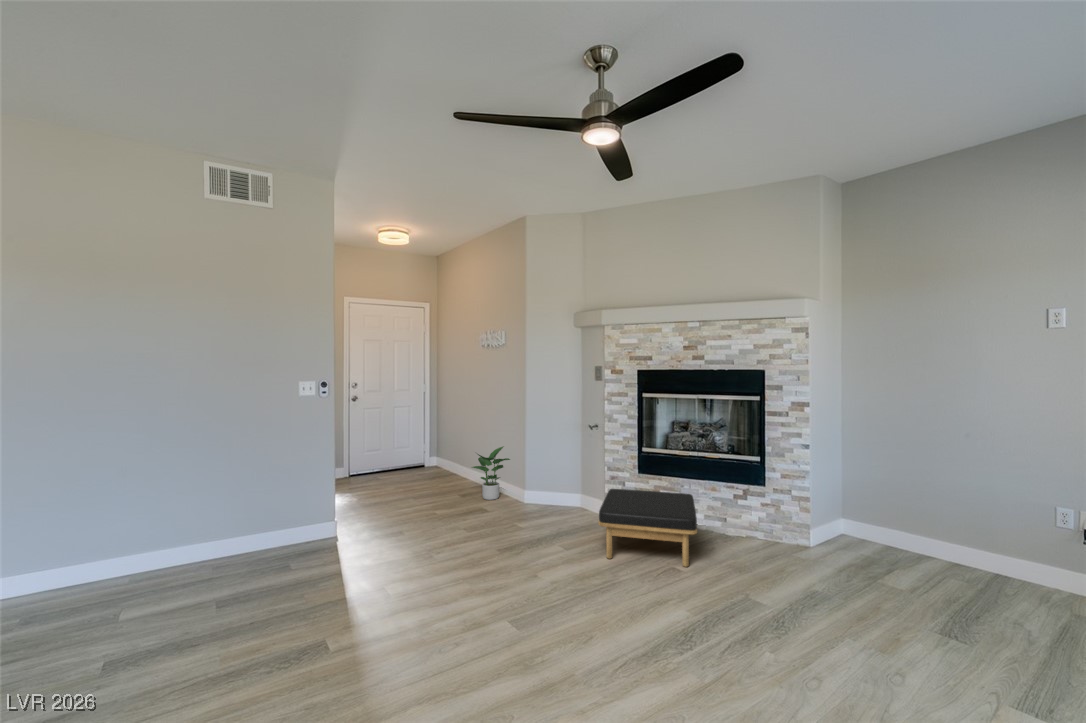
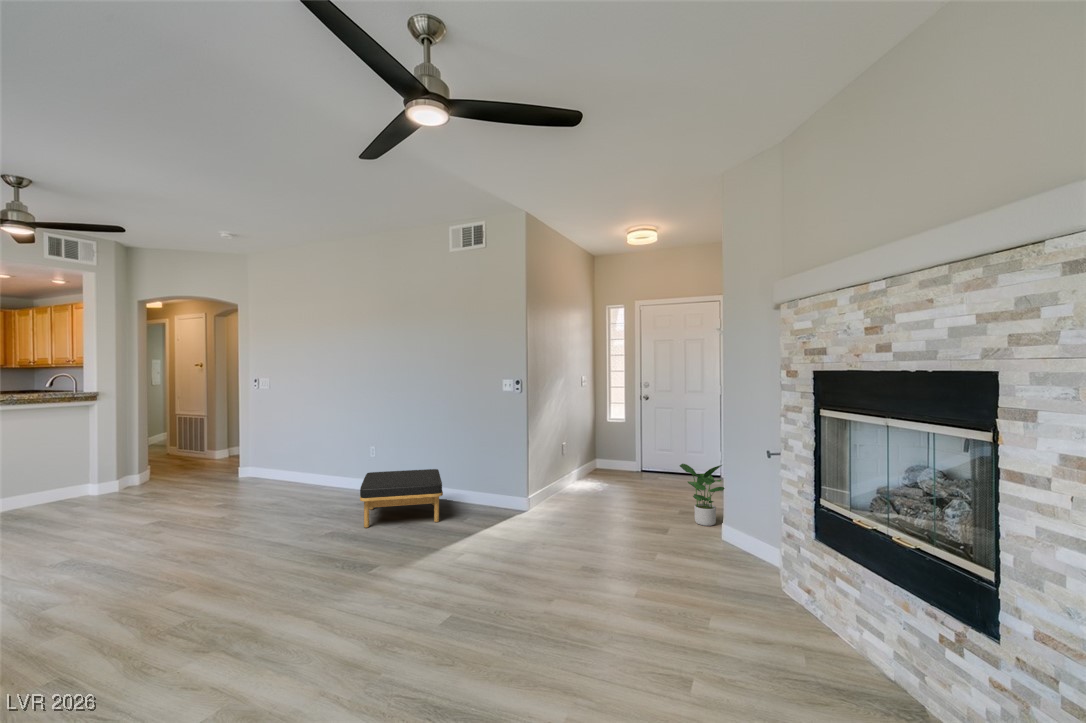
ottoman: present [598,489,697,567] -> present [360,469,443,528]

